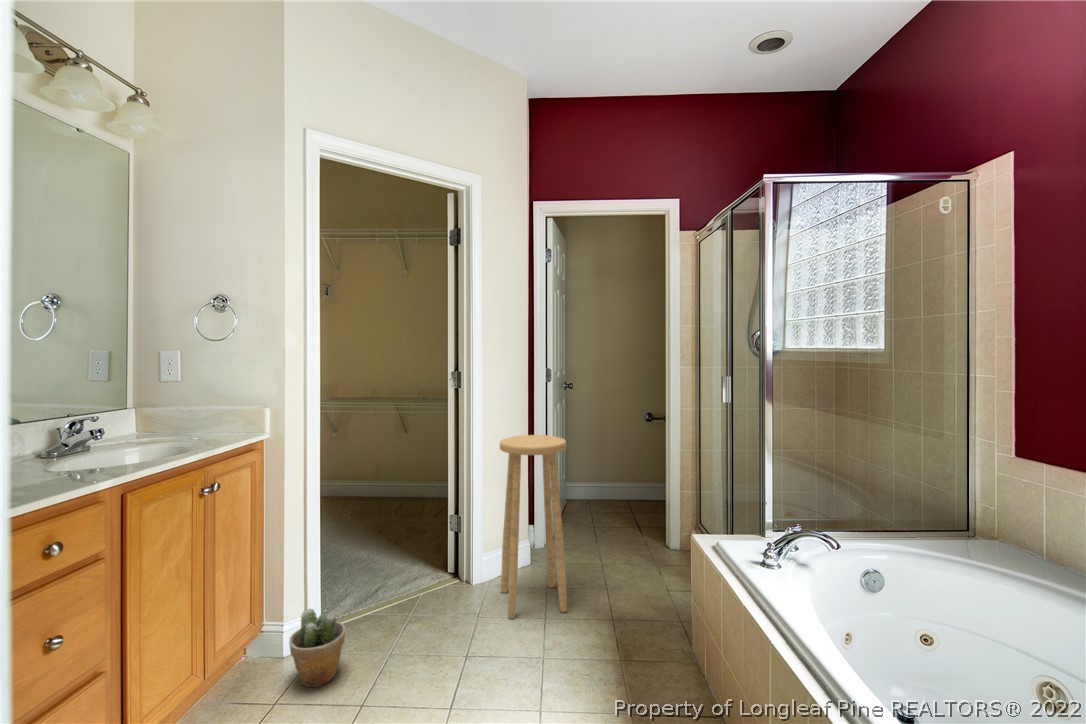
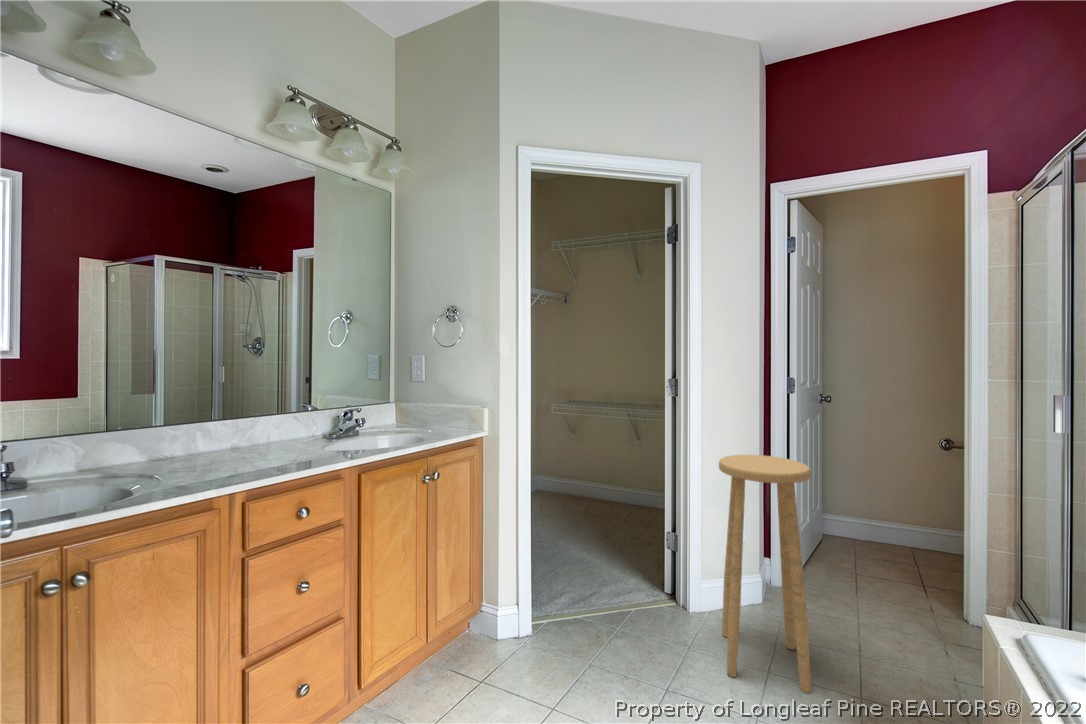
potted plant: present [289,609,345,687] -> none [494,603,544,684]

